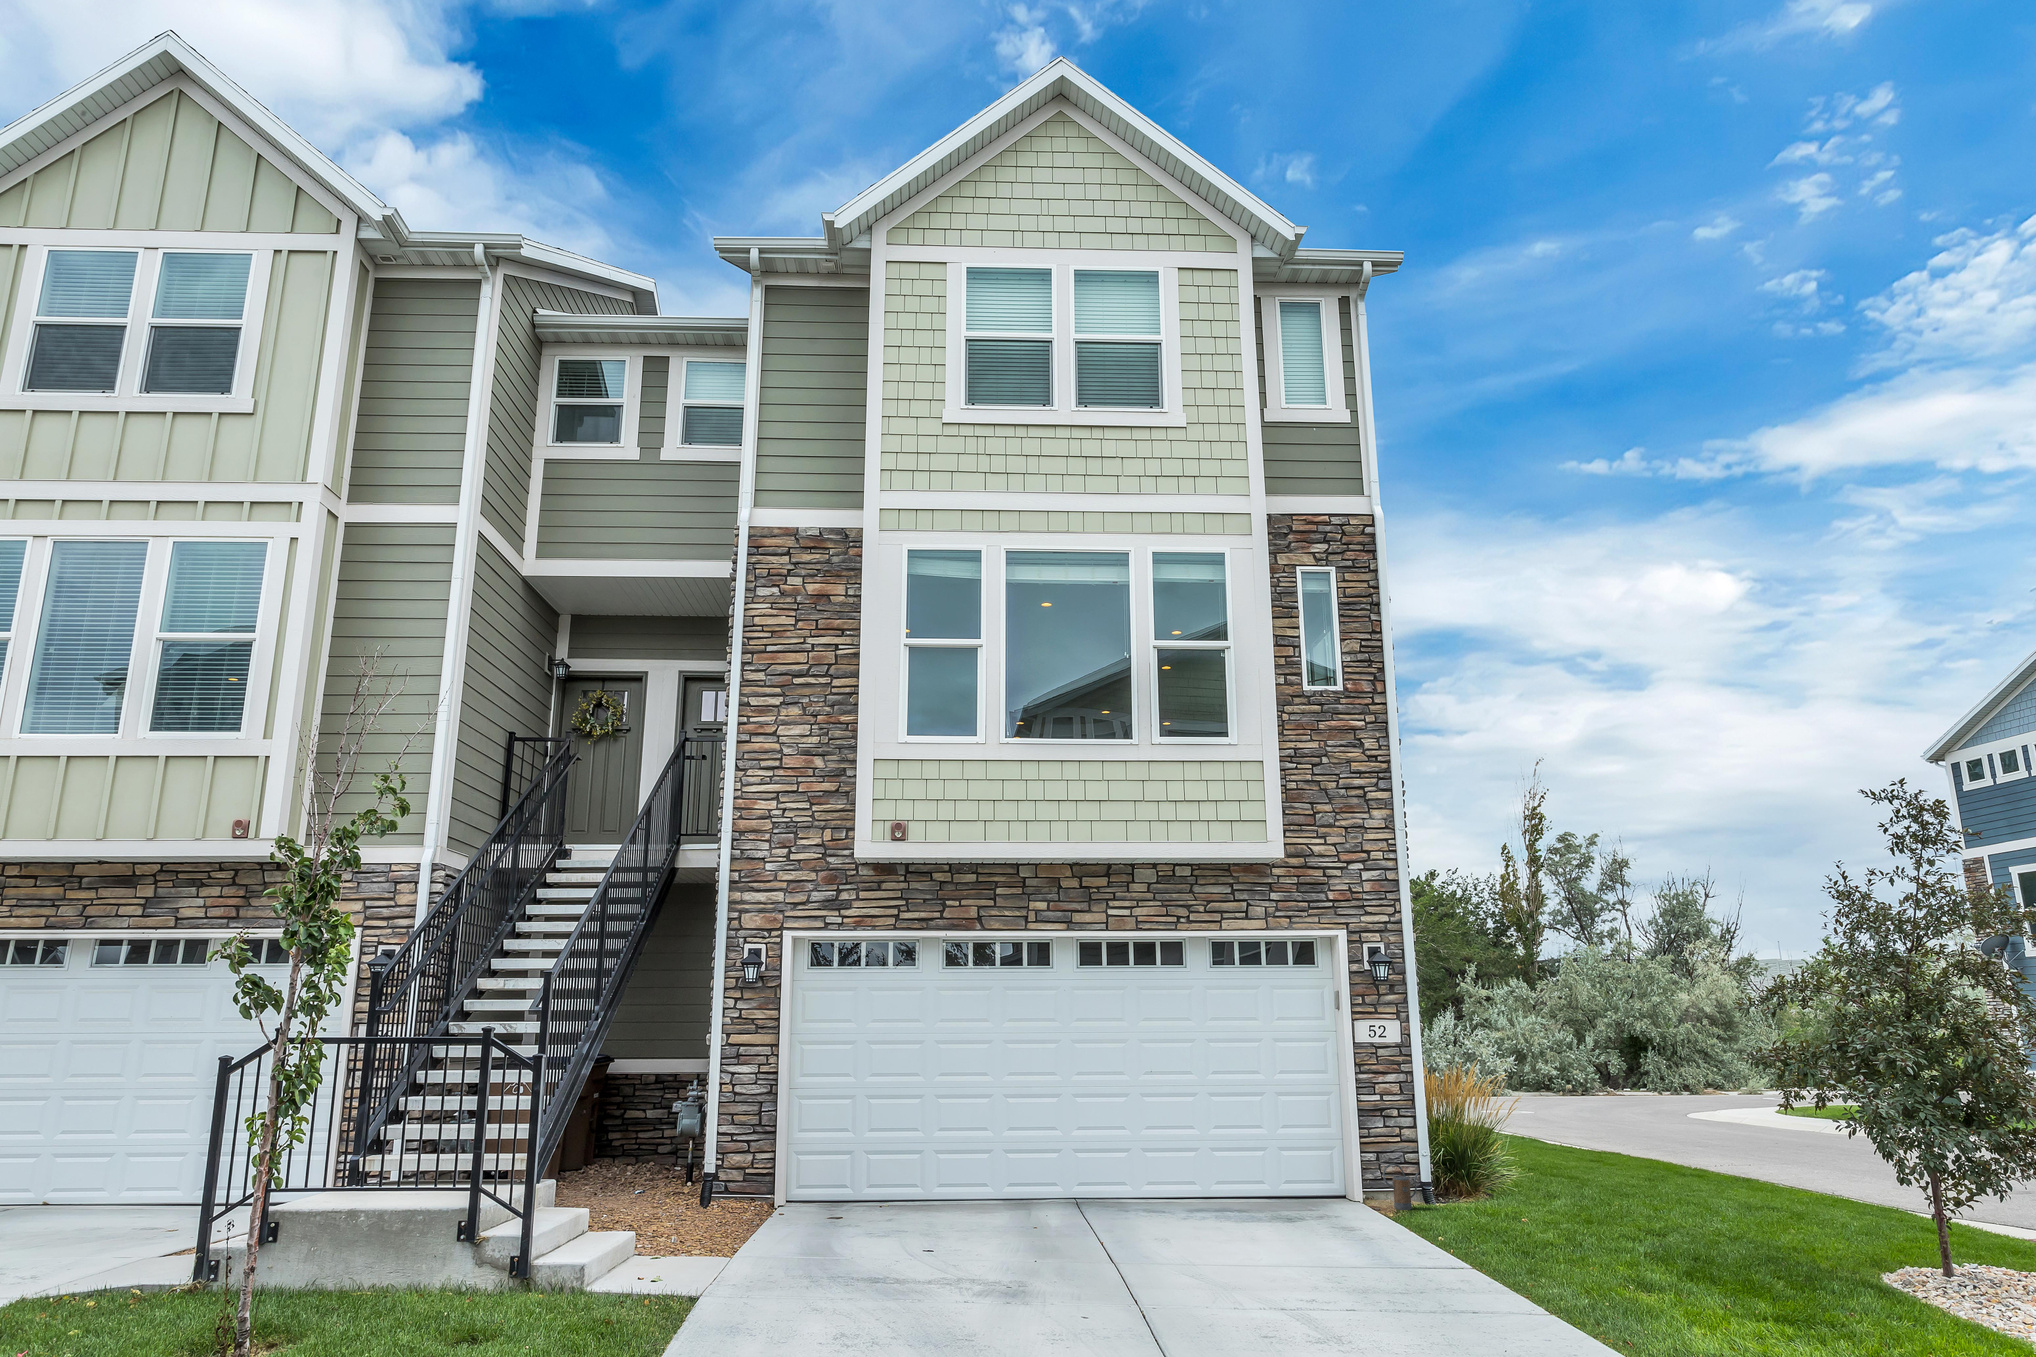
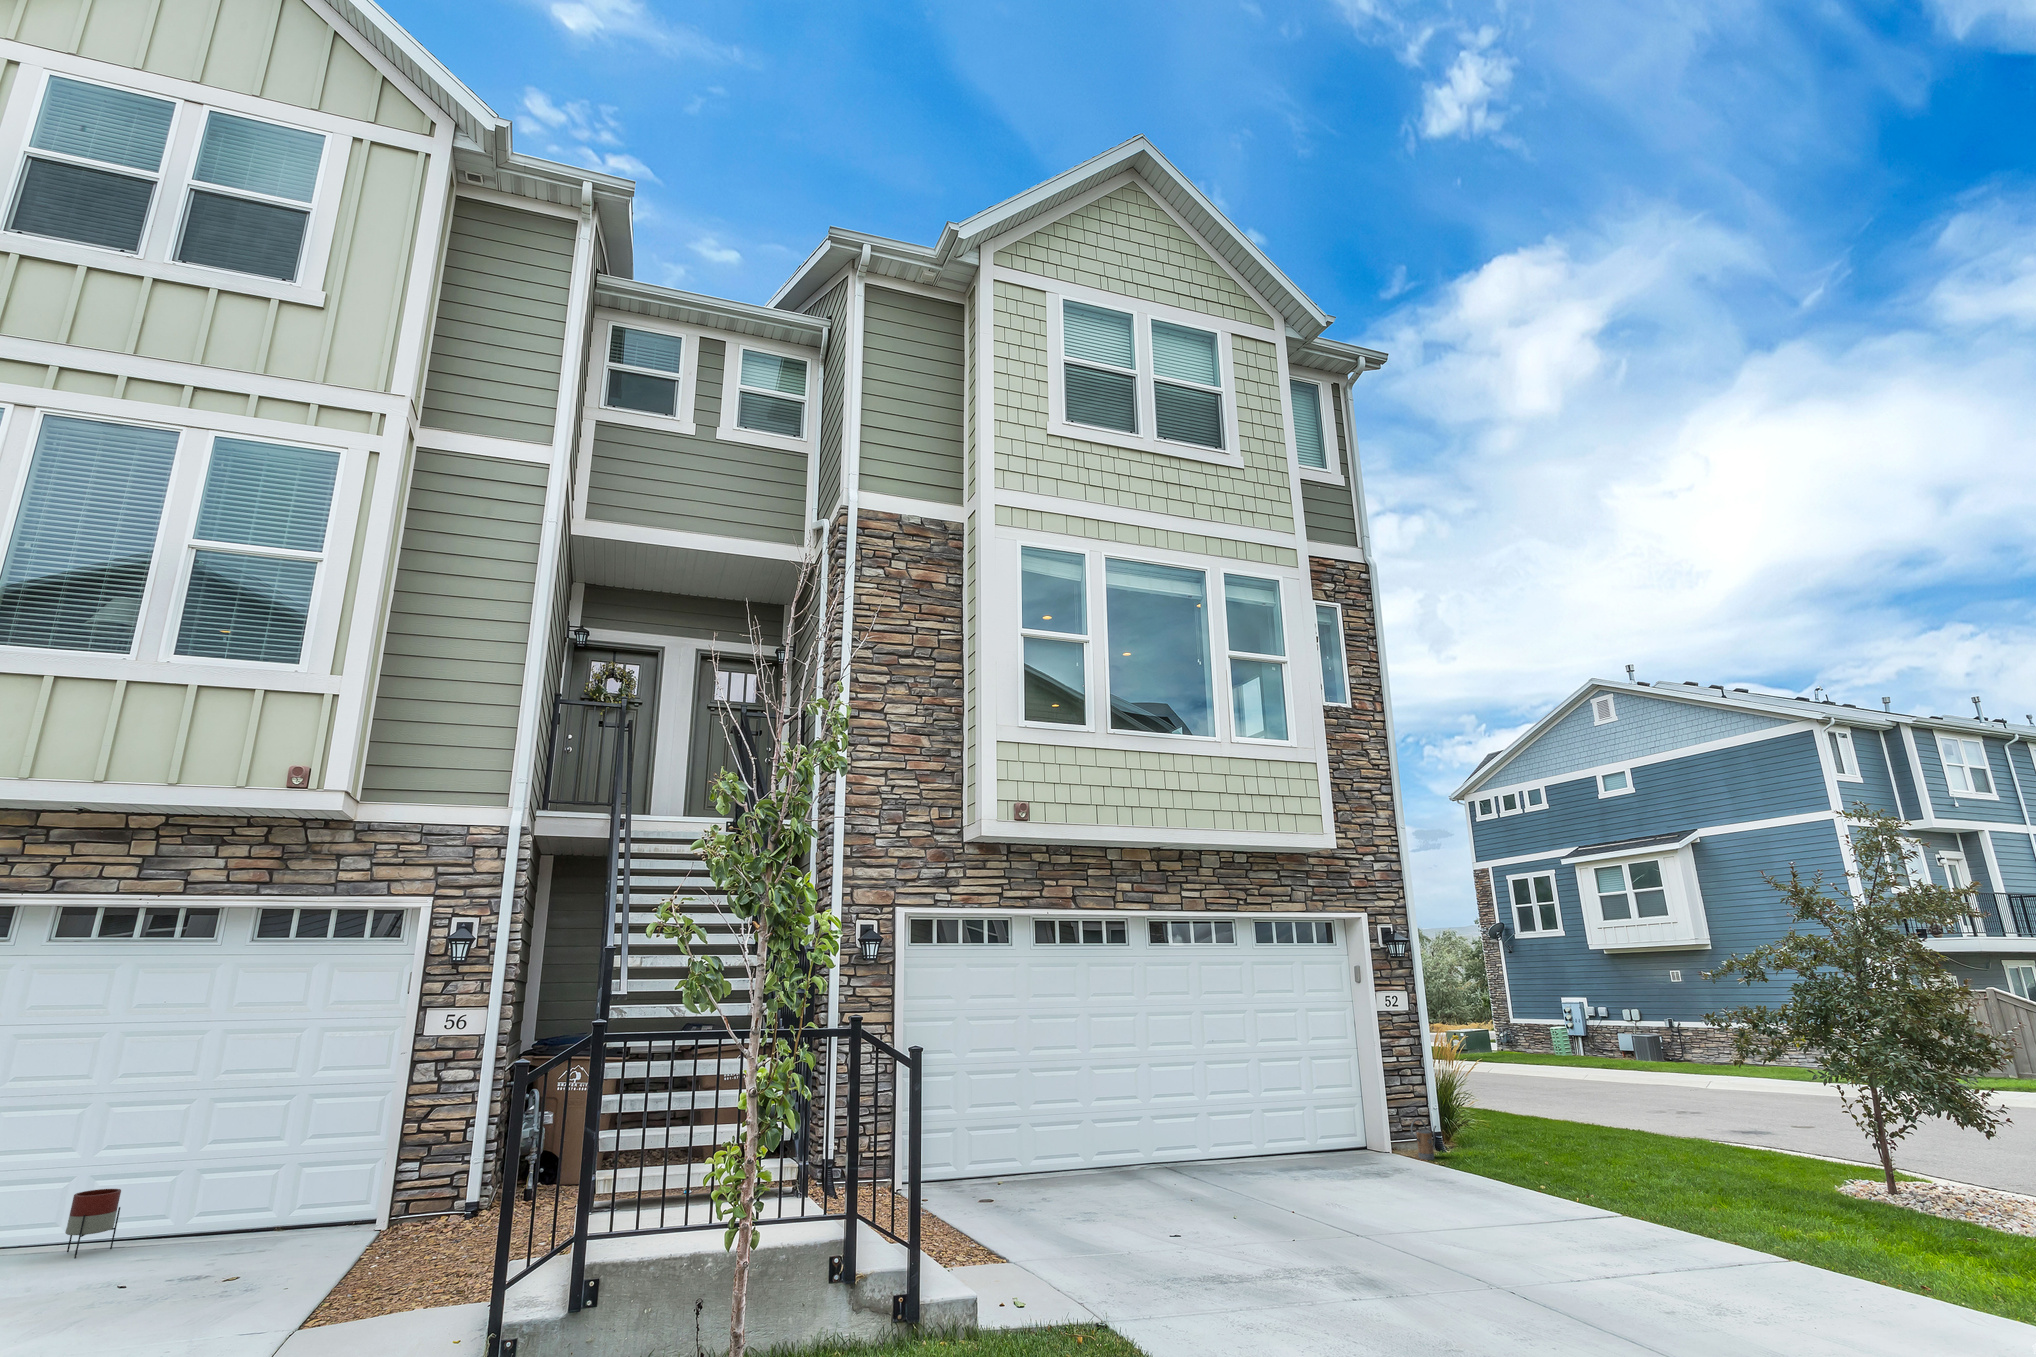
planter: none [99,1169,139,1221] -> present [65,1189,121,1258]

